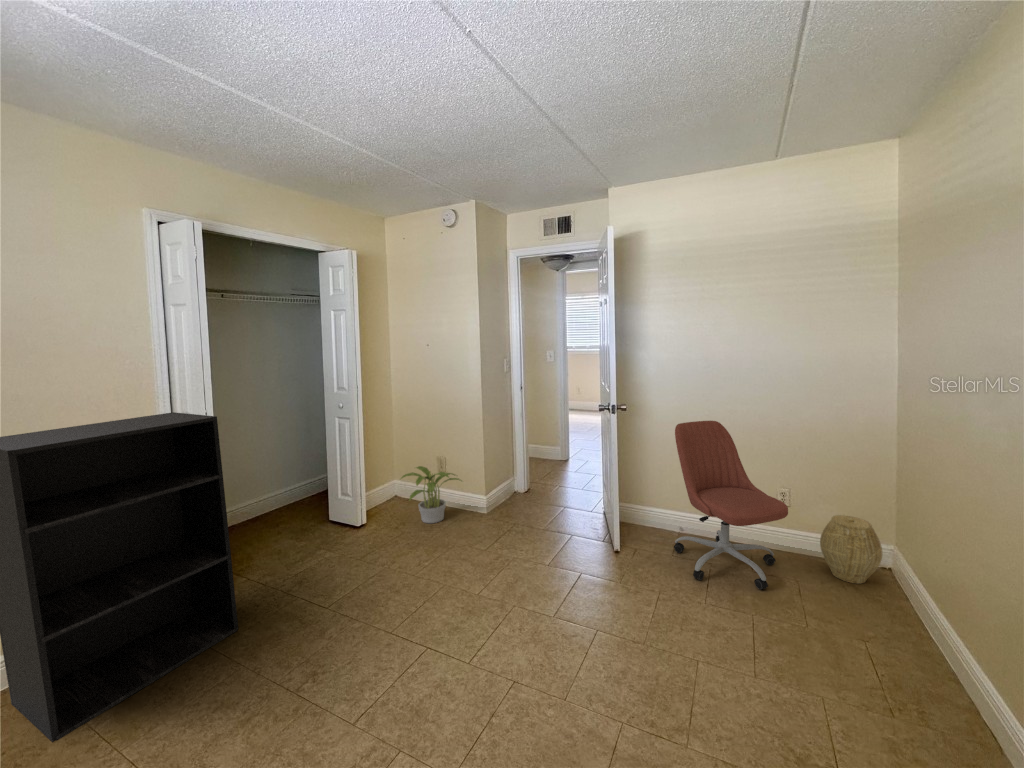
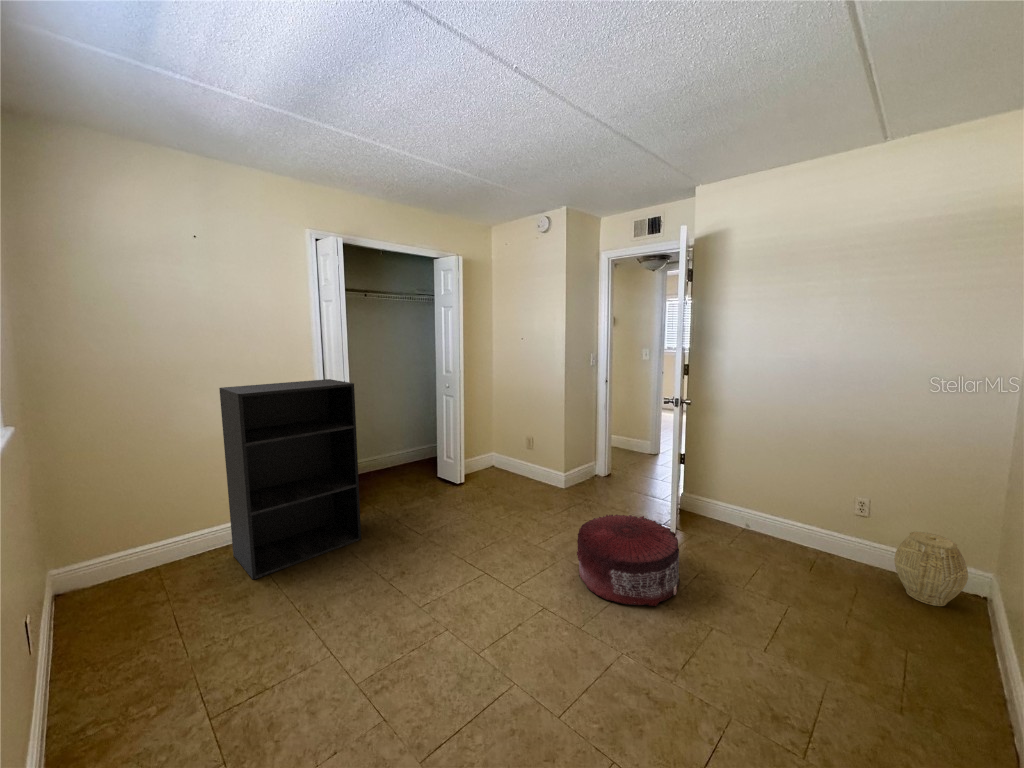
office chair: present [674,421,788,590] -> none [732,420,851,590]
potted plant: present [401,466,460,523] -> none [491,441,544,490]
pouf: none [532,538,647,650] -> present [577,515,680,606]

